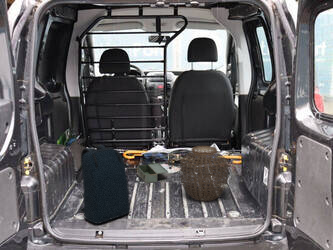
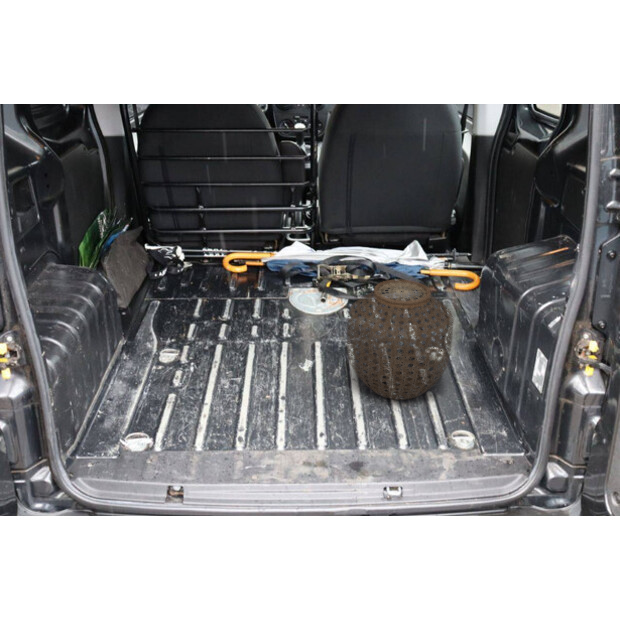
backpack: present [81,145,130,224] -> none [128,290,240,467]
toolbox: present [137,163,168,183] -> none [253,293,320,345]

